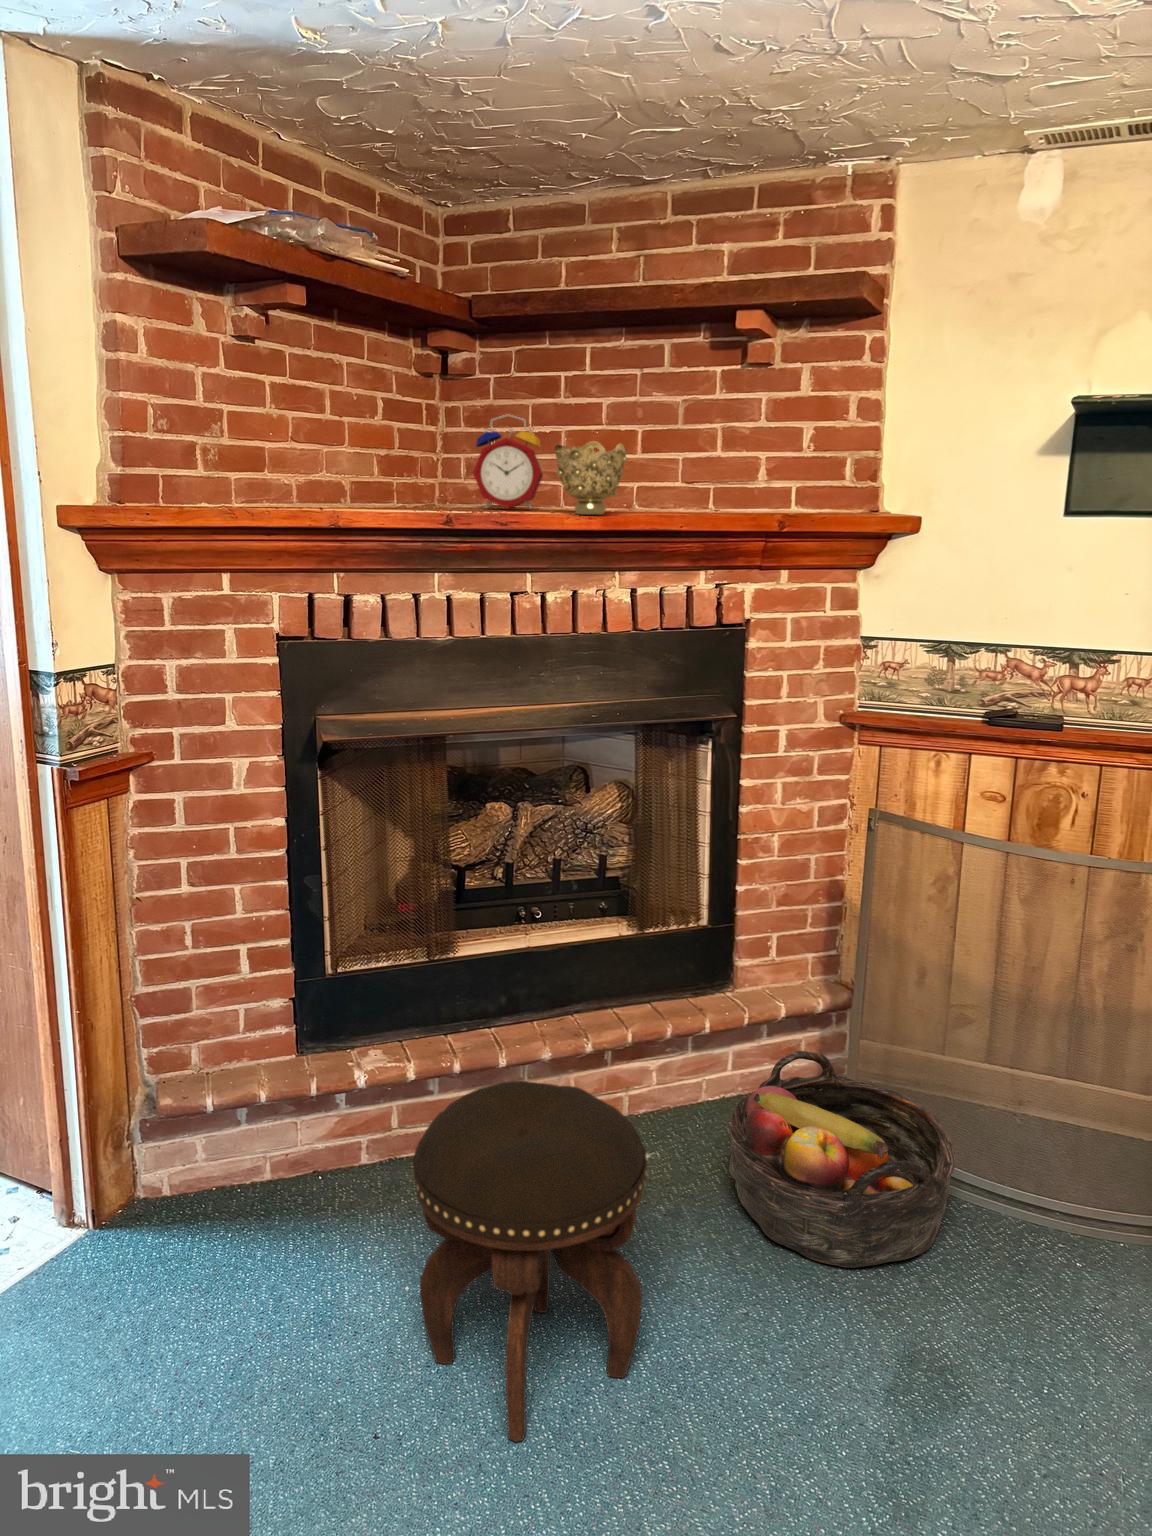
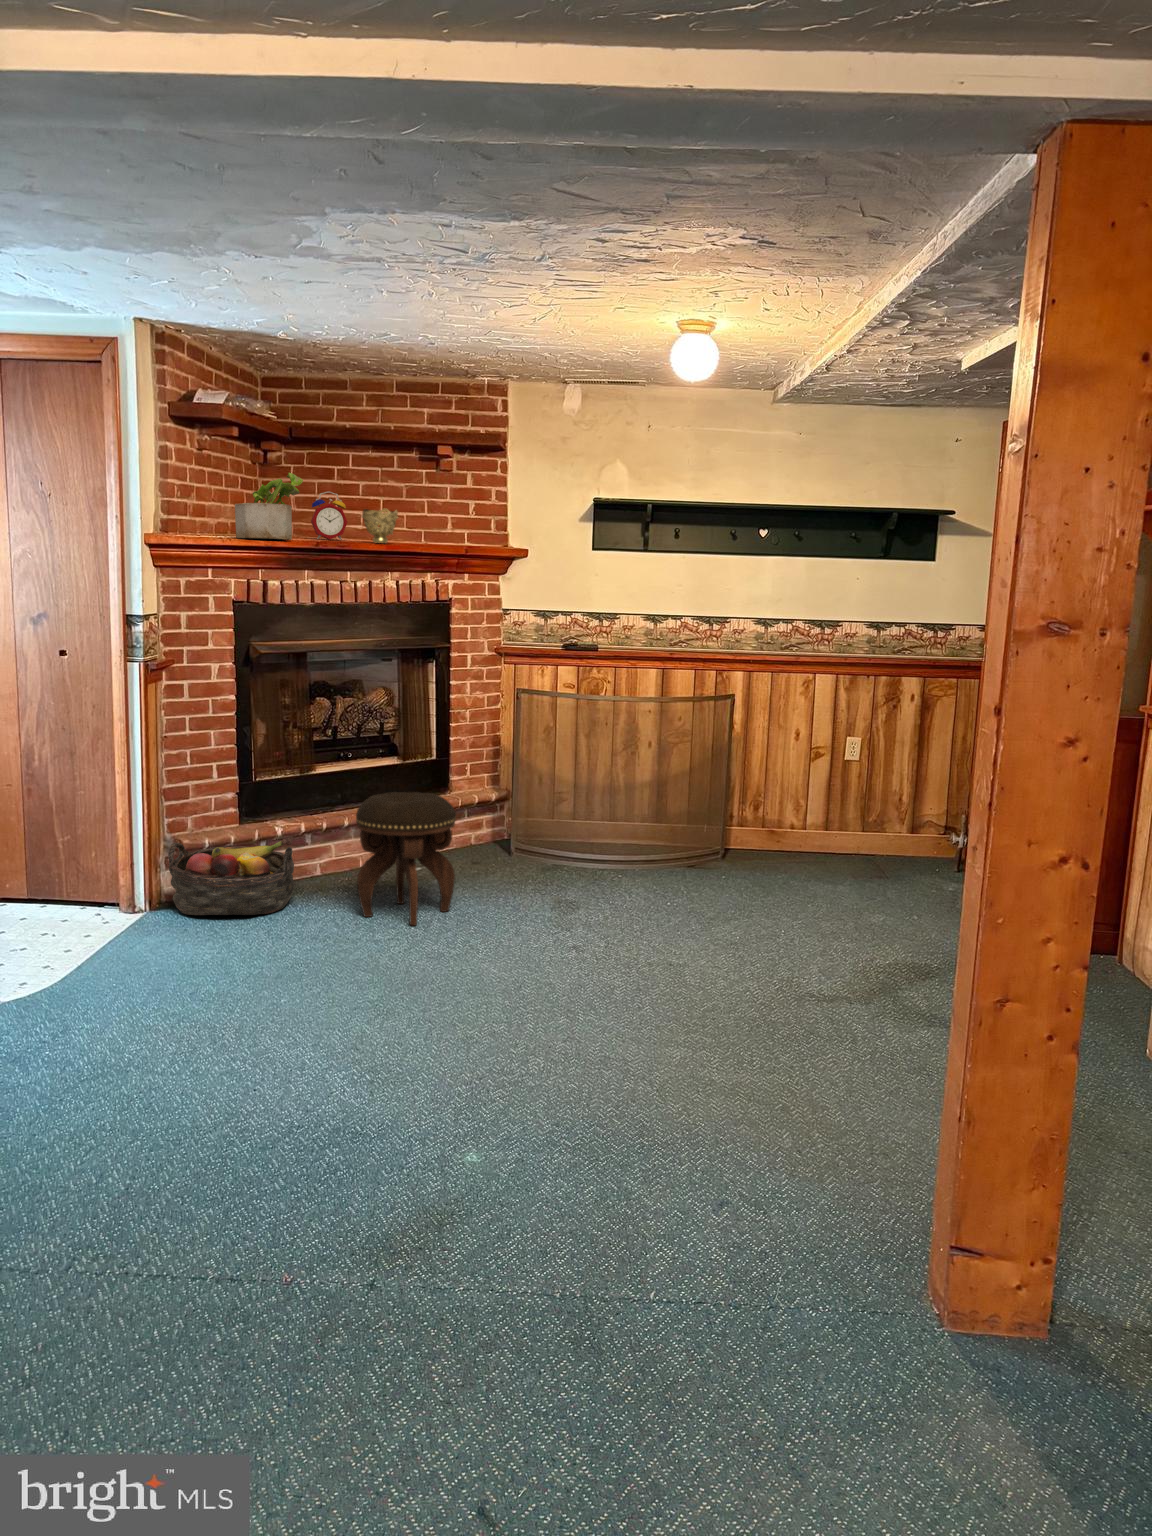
potted plant: none [263,368,412,513] -> present [235,473,303,540]
basket: present [729,1051,955,1268] -> present [168,837,296,915]

